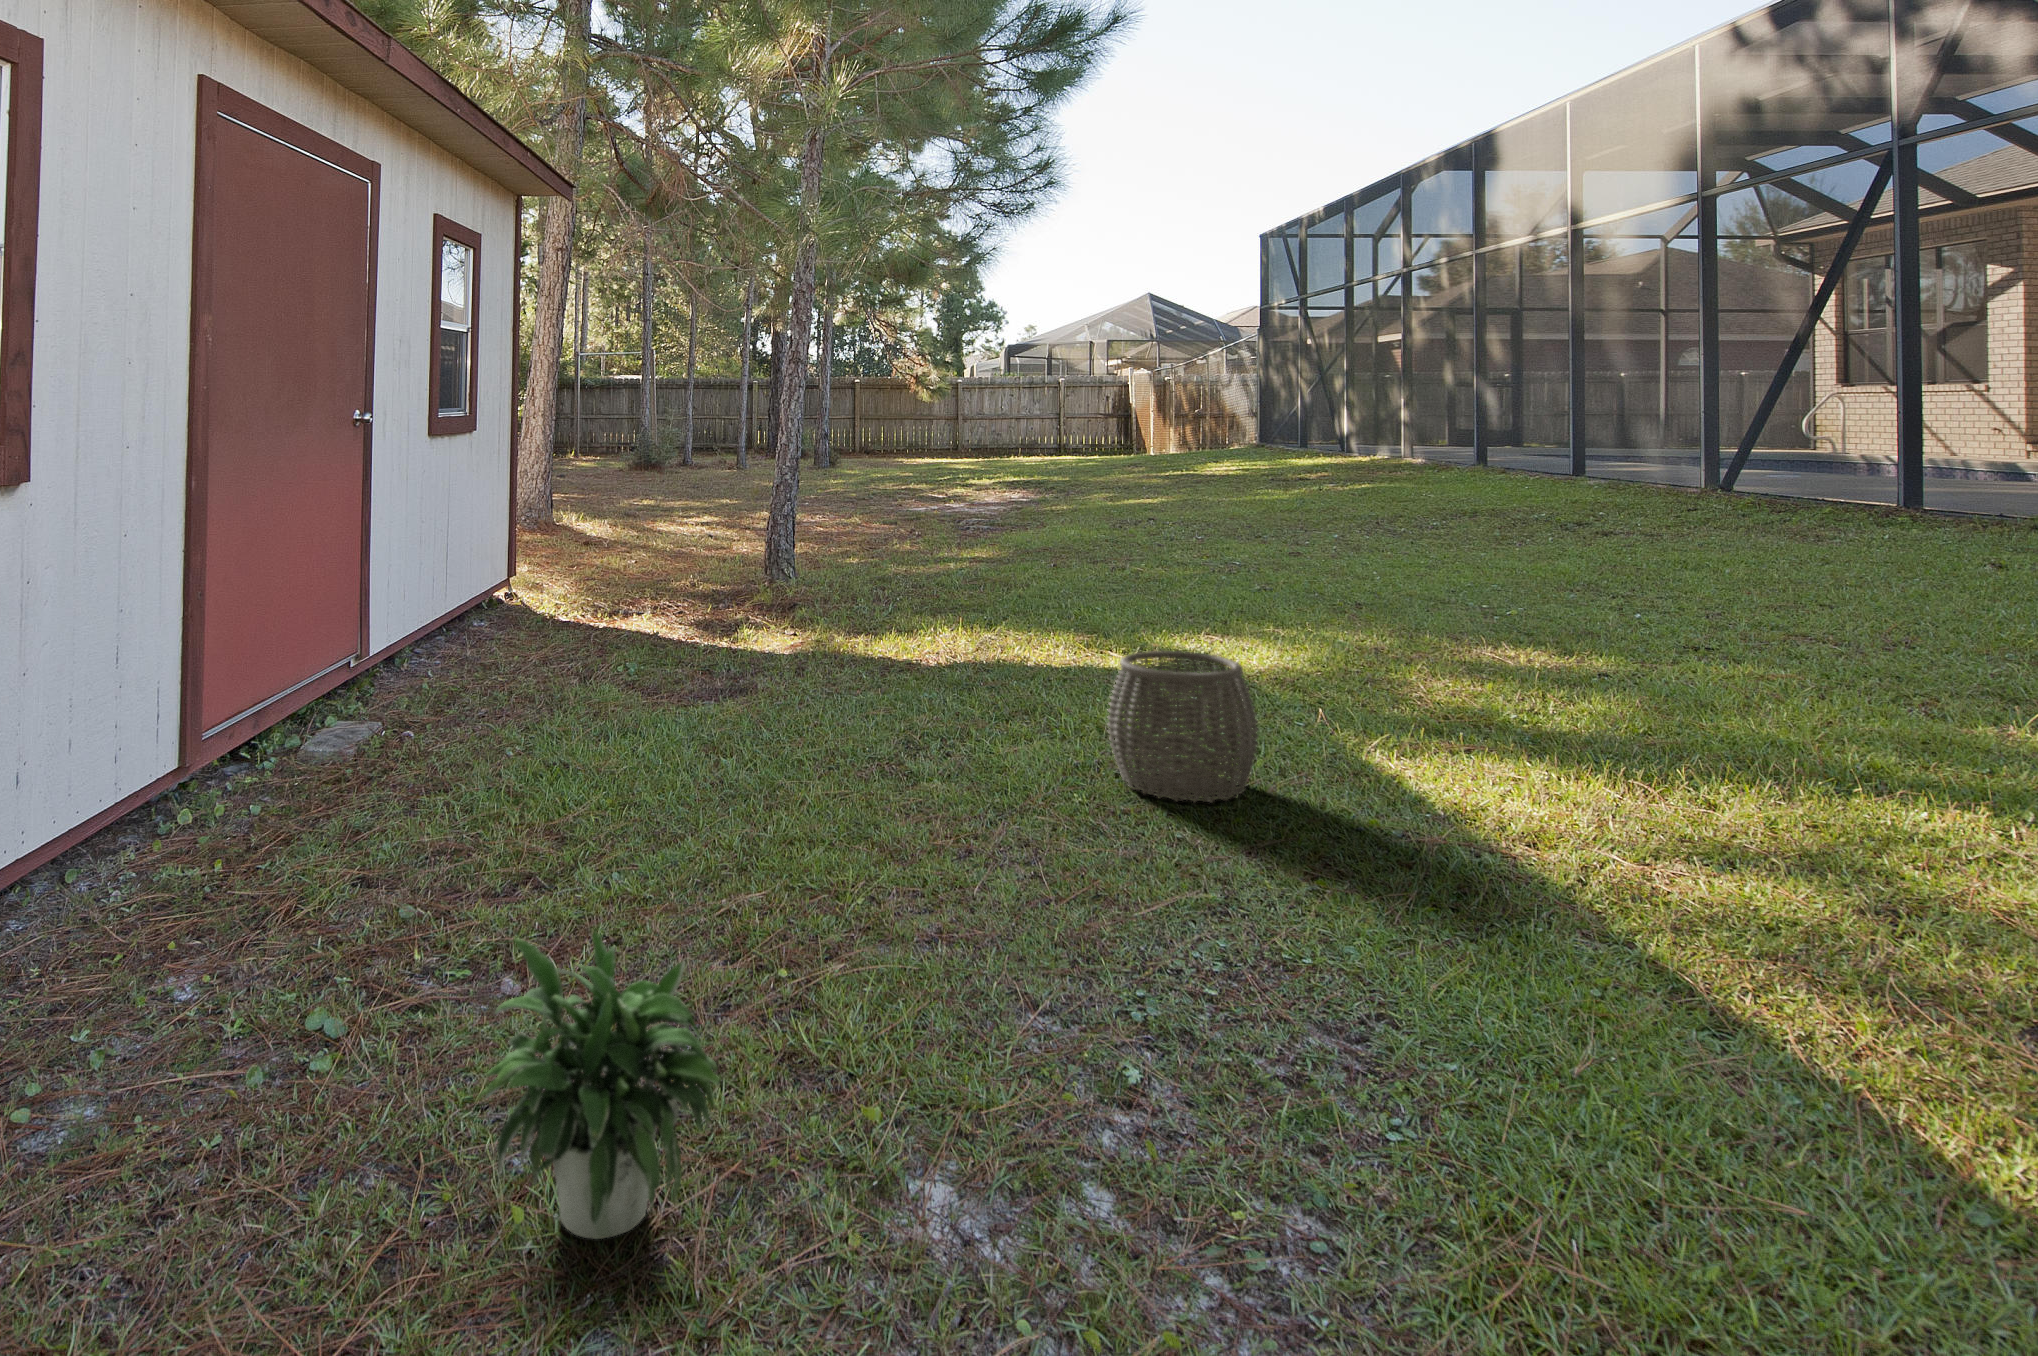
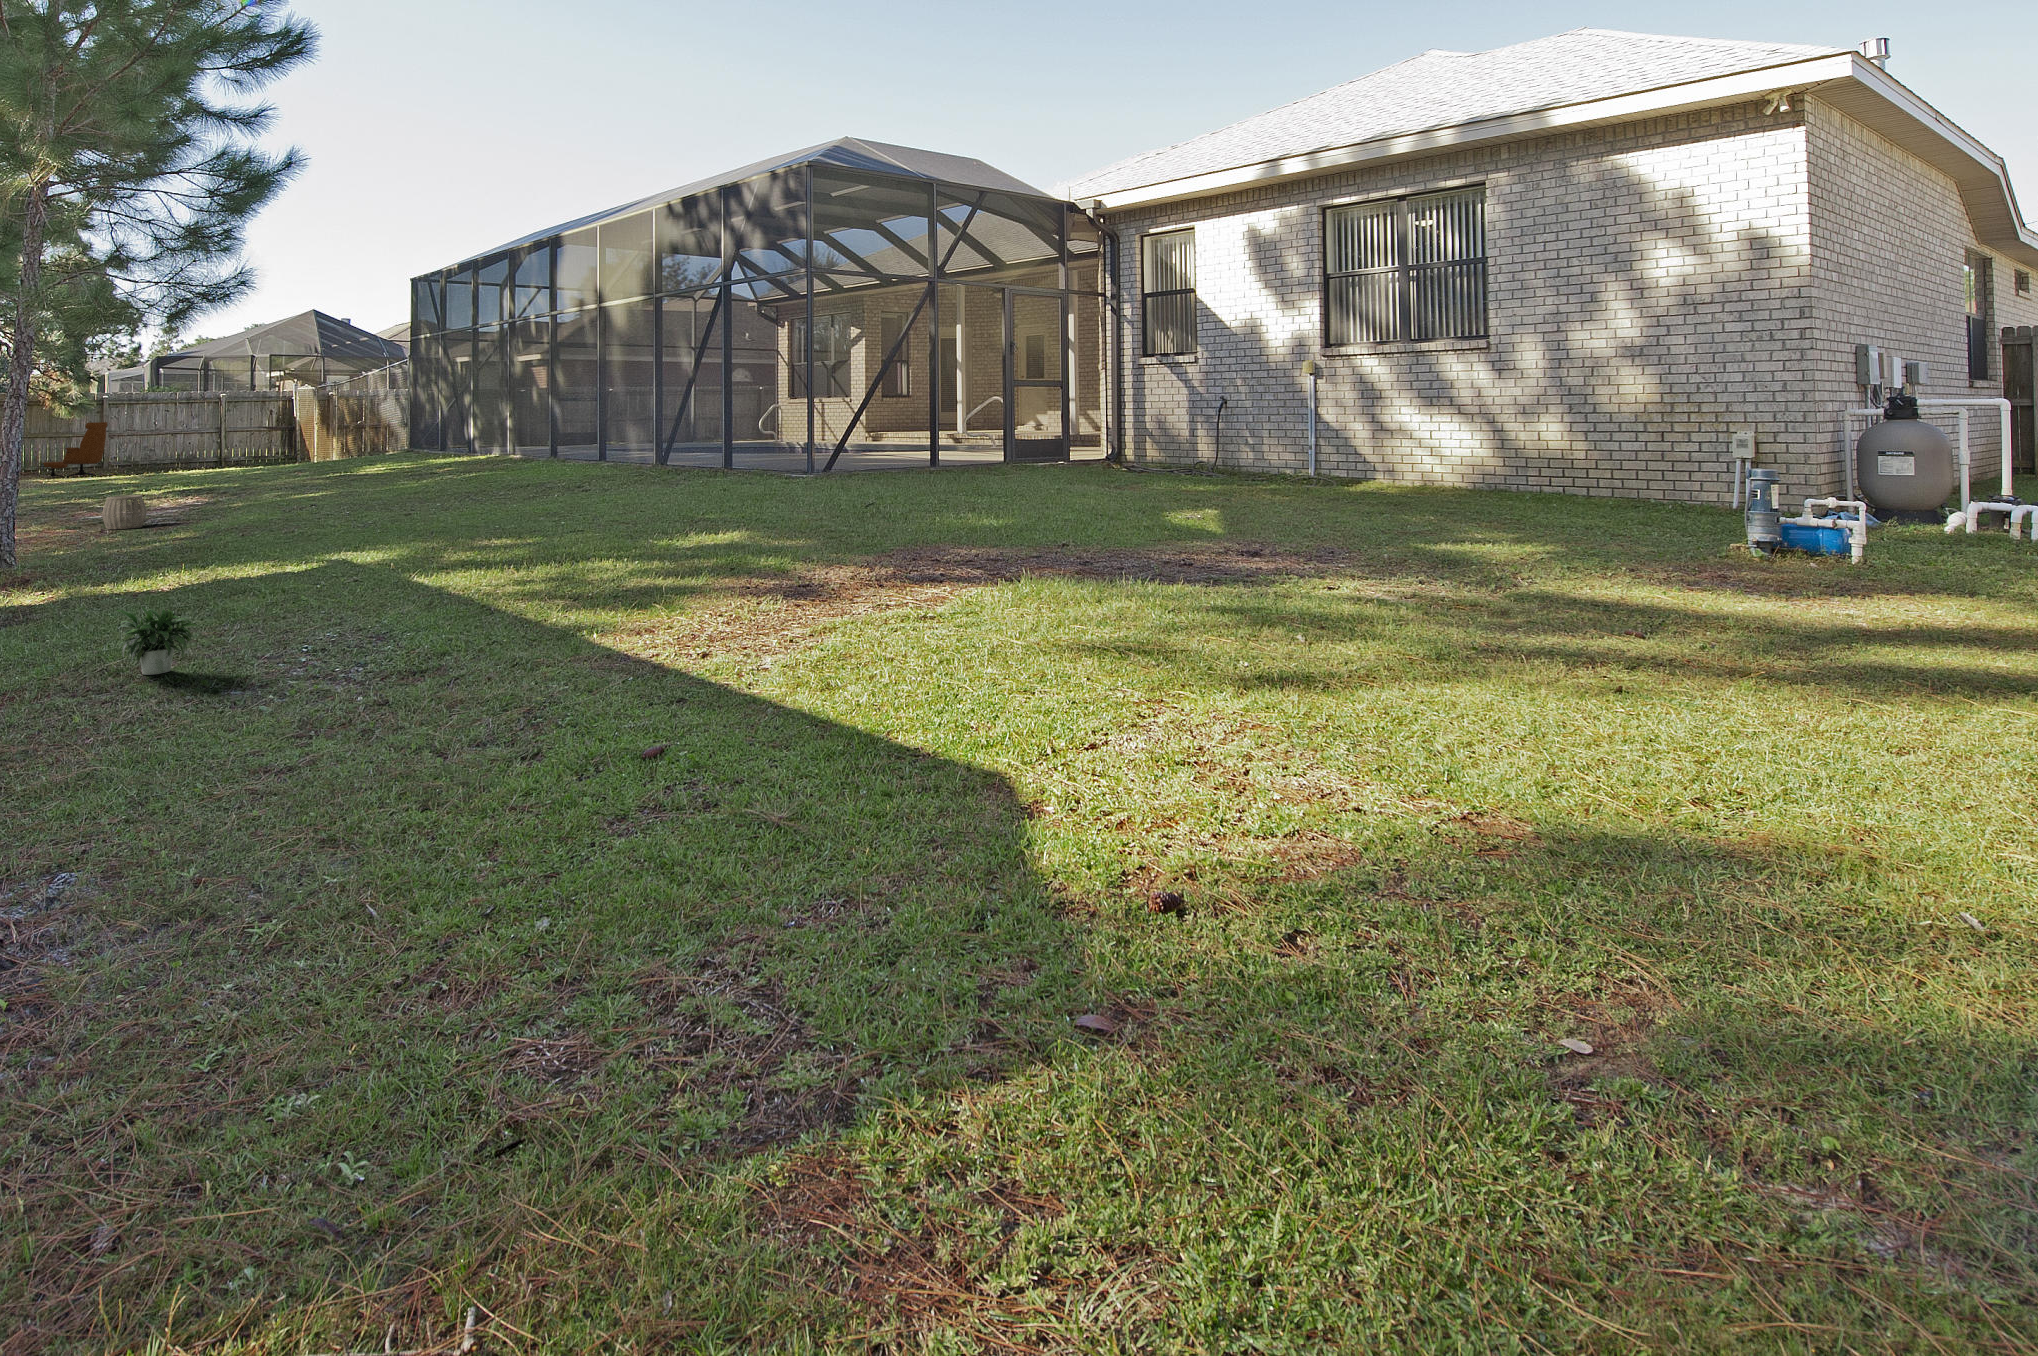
lounge chair: none [896,404,952,460] -> present [38,422,108,478]
woven basket: present [1108,651,1258,803] -> present [102,495,147,530]

